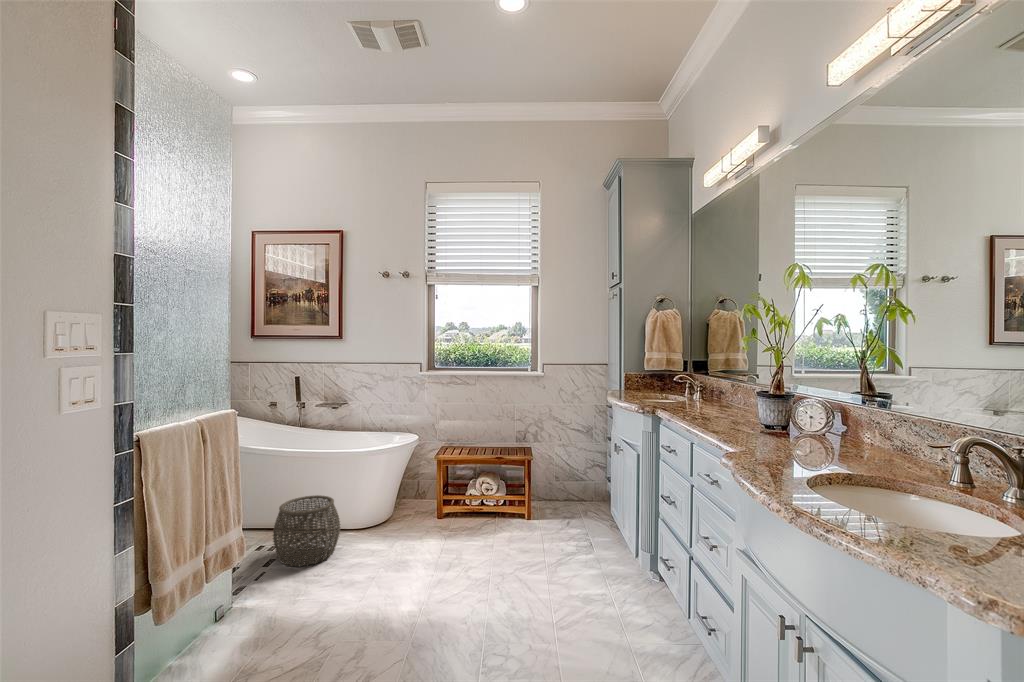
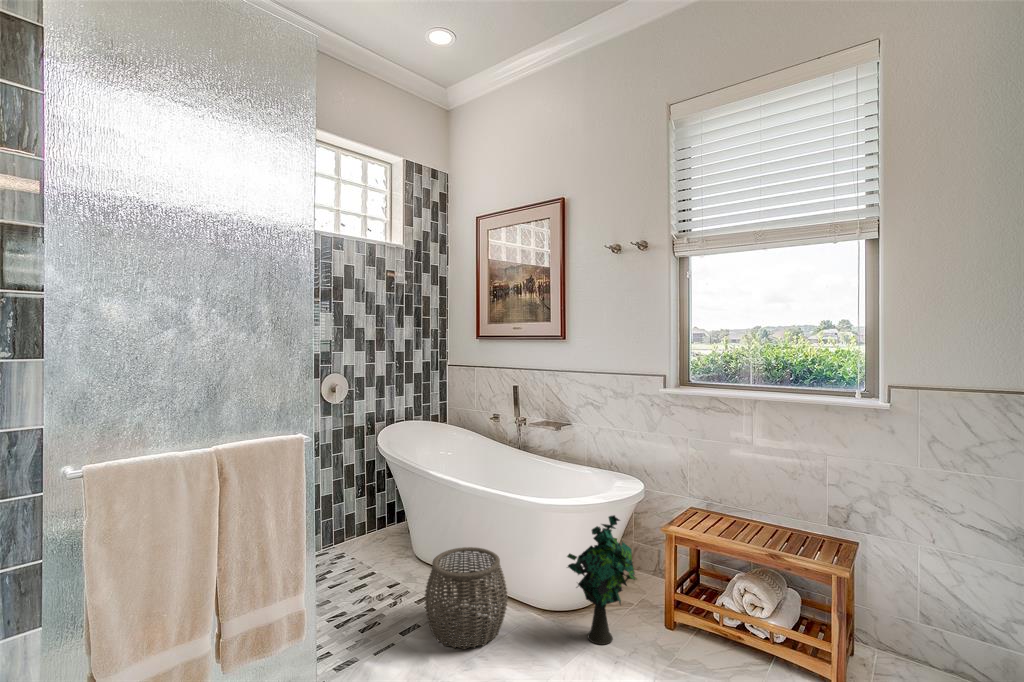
decorative plant: none [378,452,425,536] -> present [567,515,636,645]

